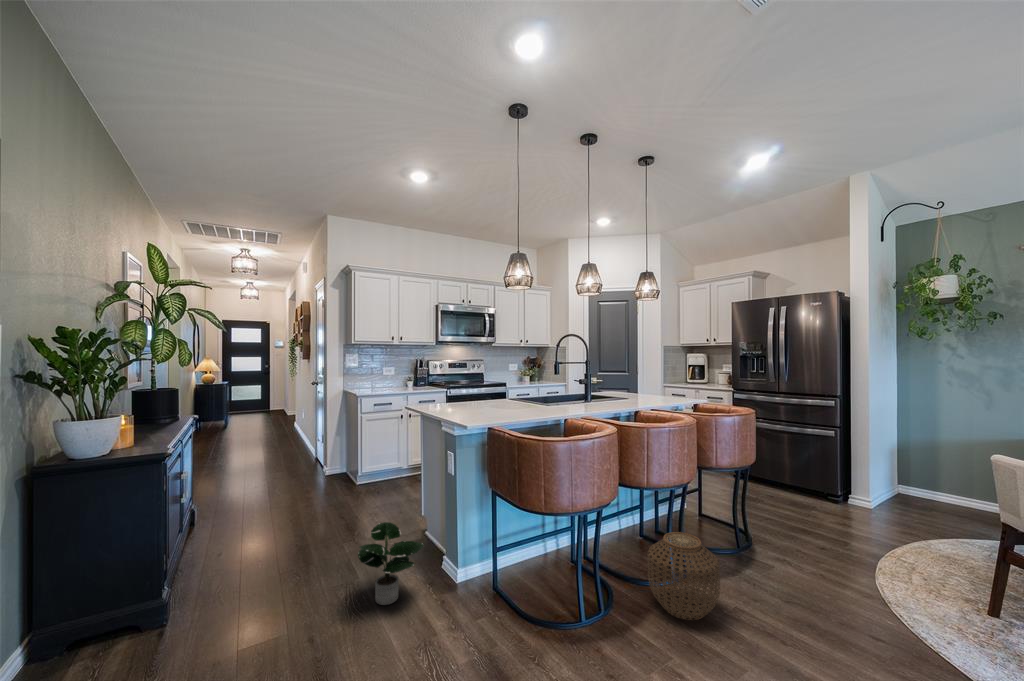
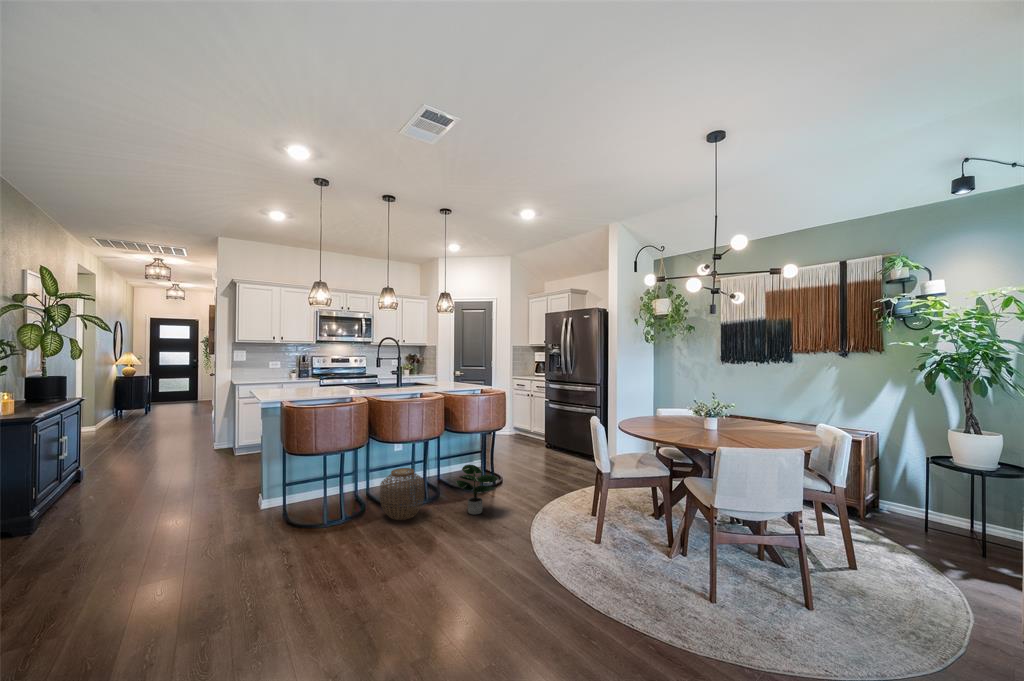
potted plant: present [358,522,424,605] -> present [456,465,498,515]

